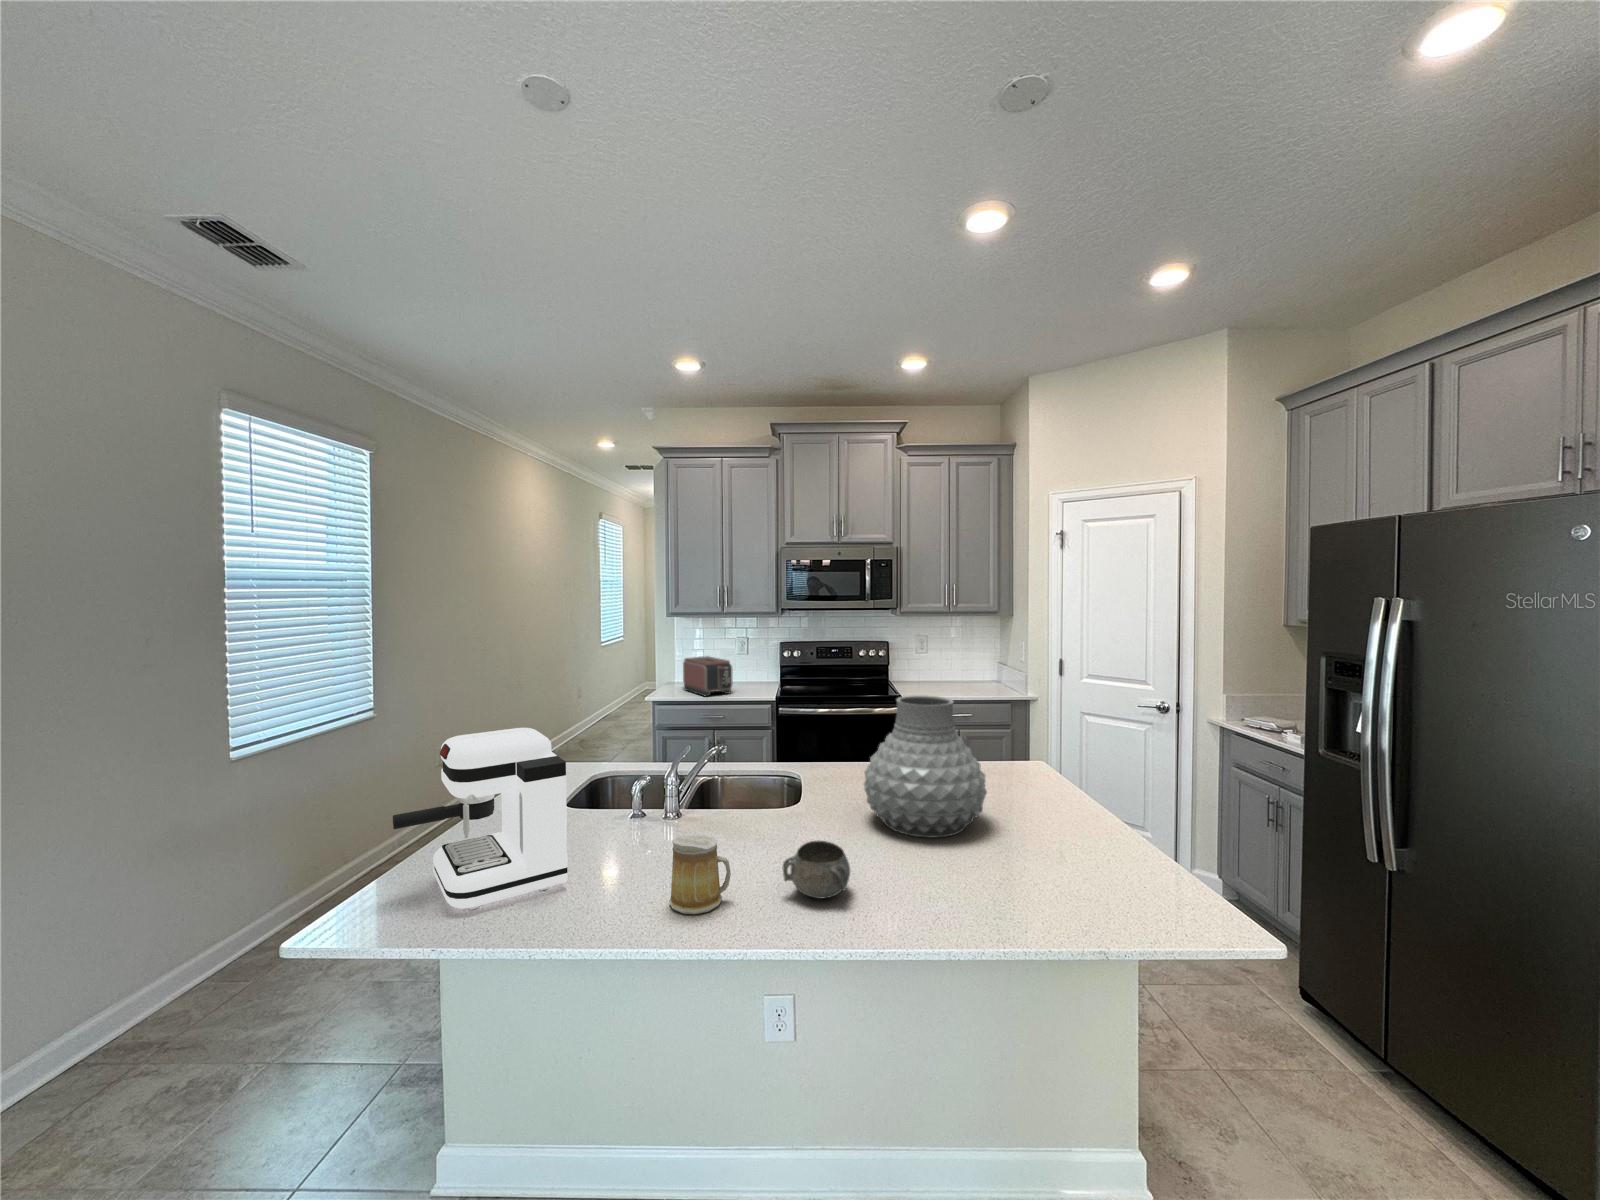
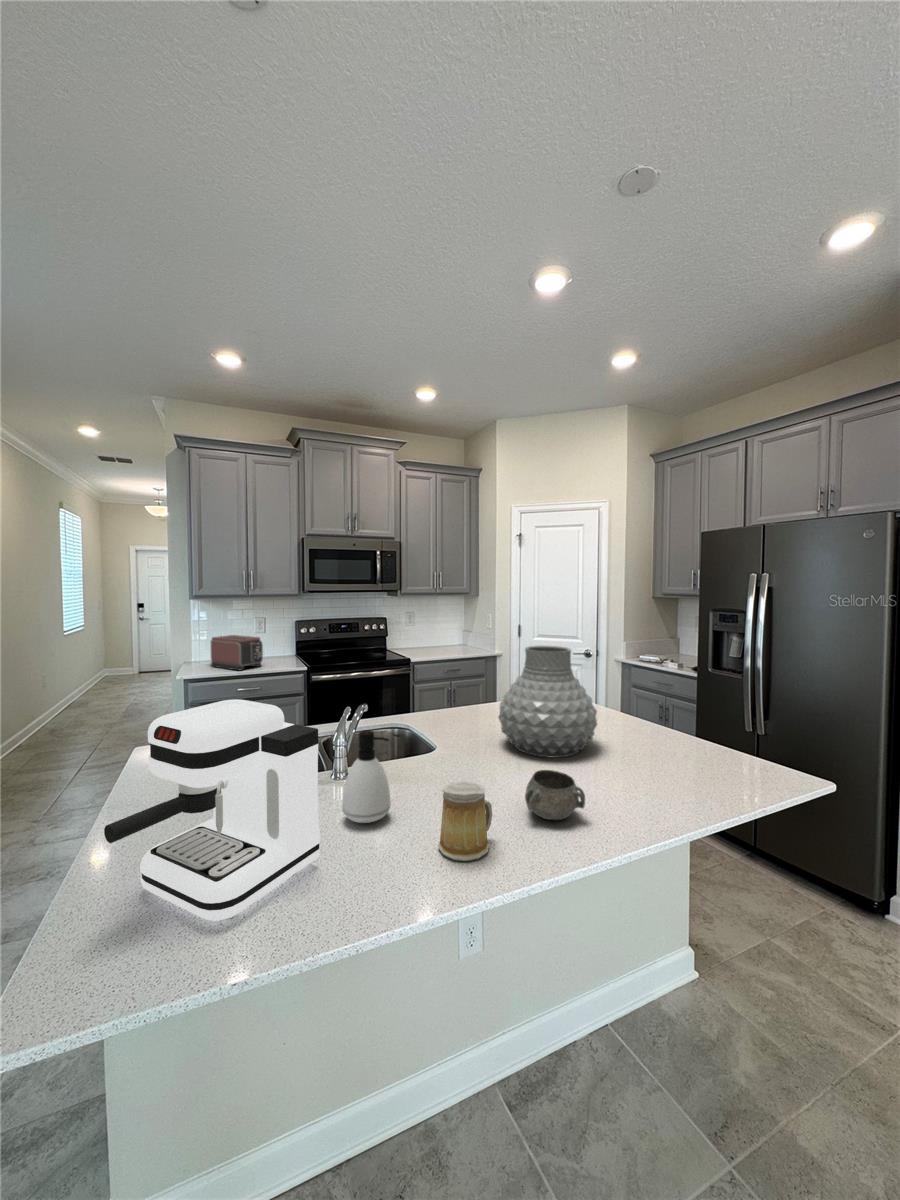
soap dispenser: none [624,771,672,863] -> present [342,730,390,823]

